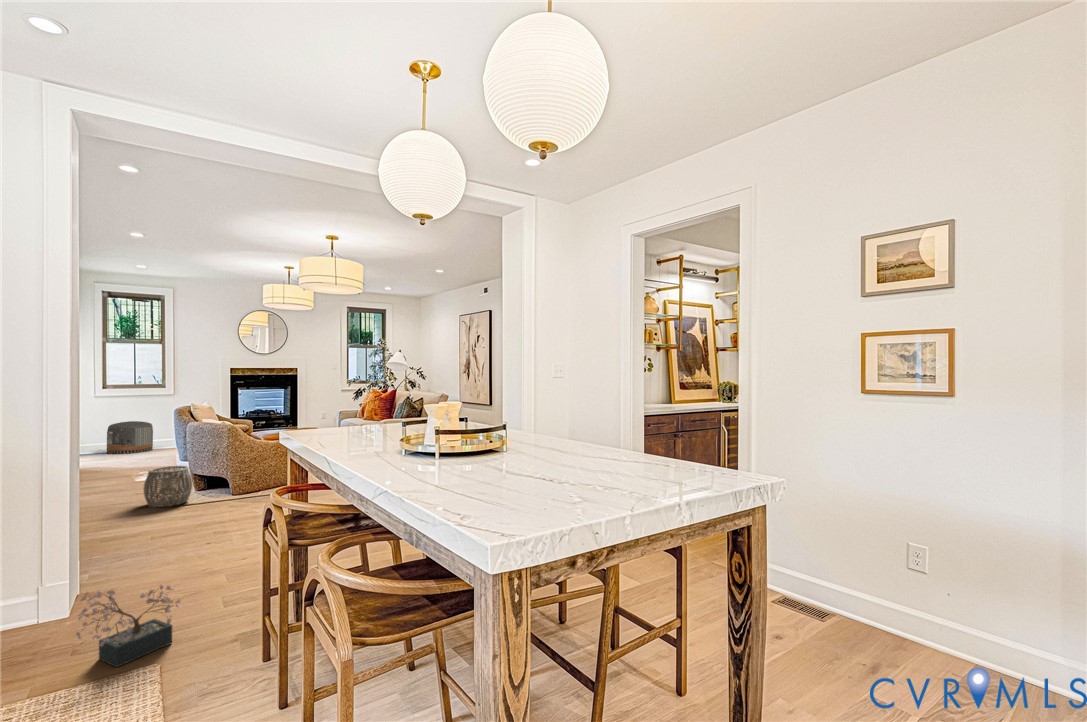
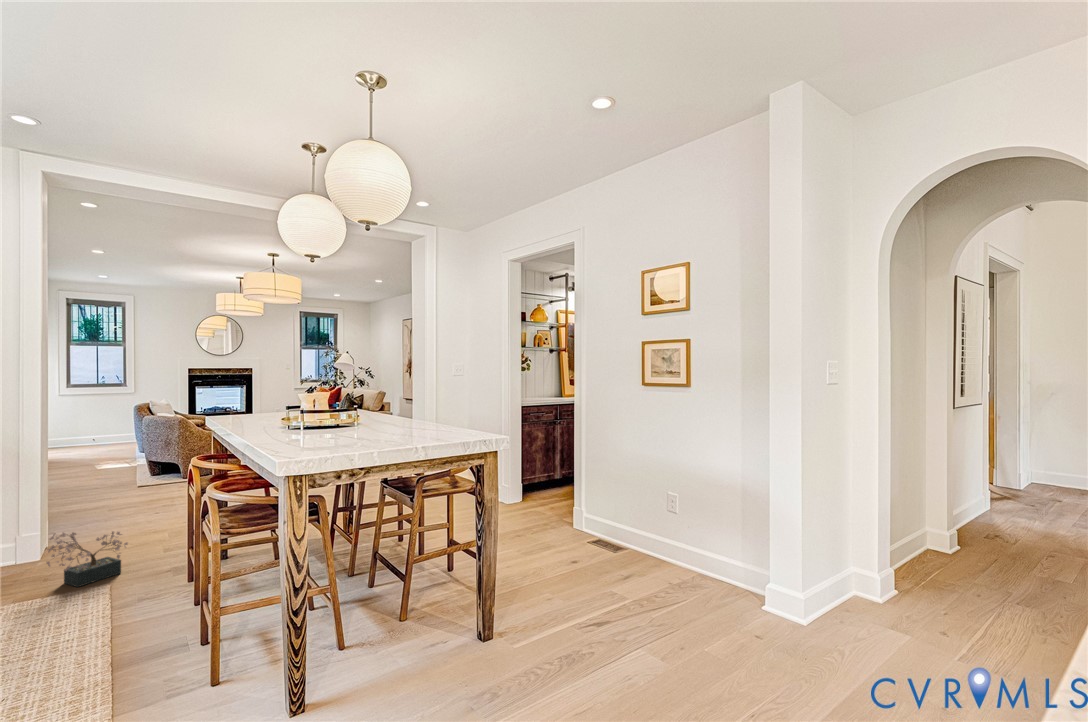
pouf: present [107,421,153,454] -> none [71,417,115,447]
woven basket: present [144,466,192,507] -> none [103,453,148,487]

